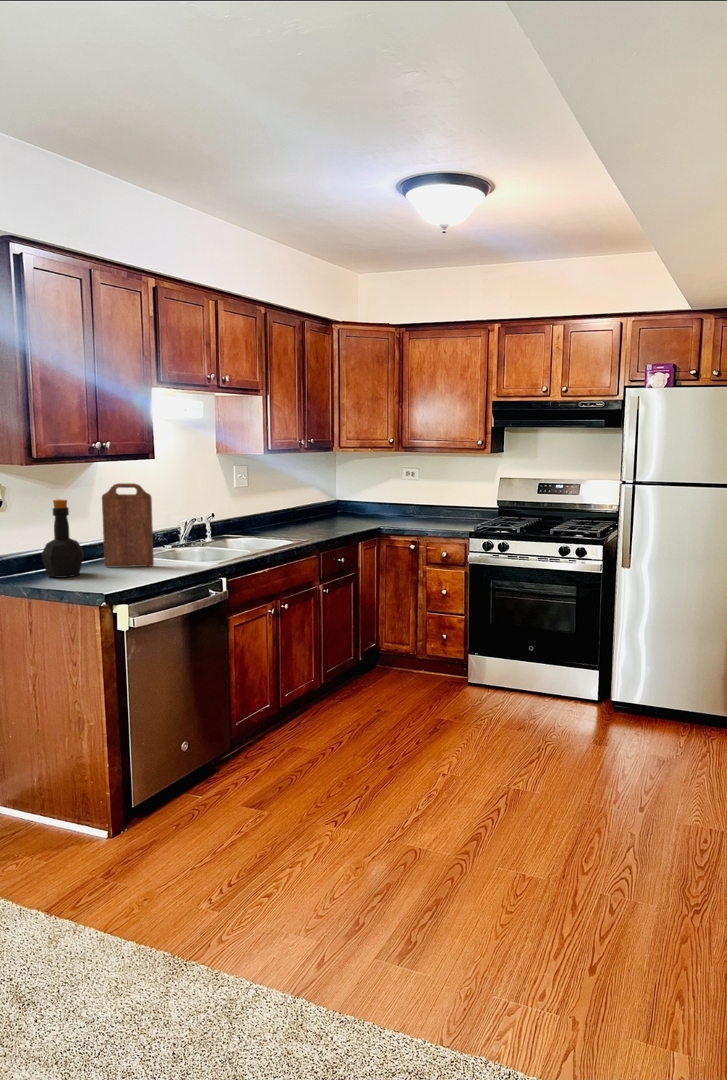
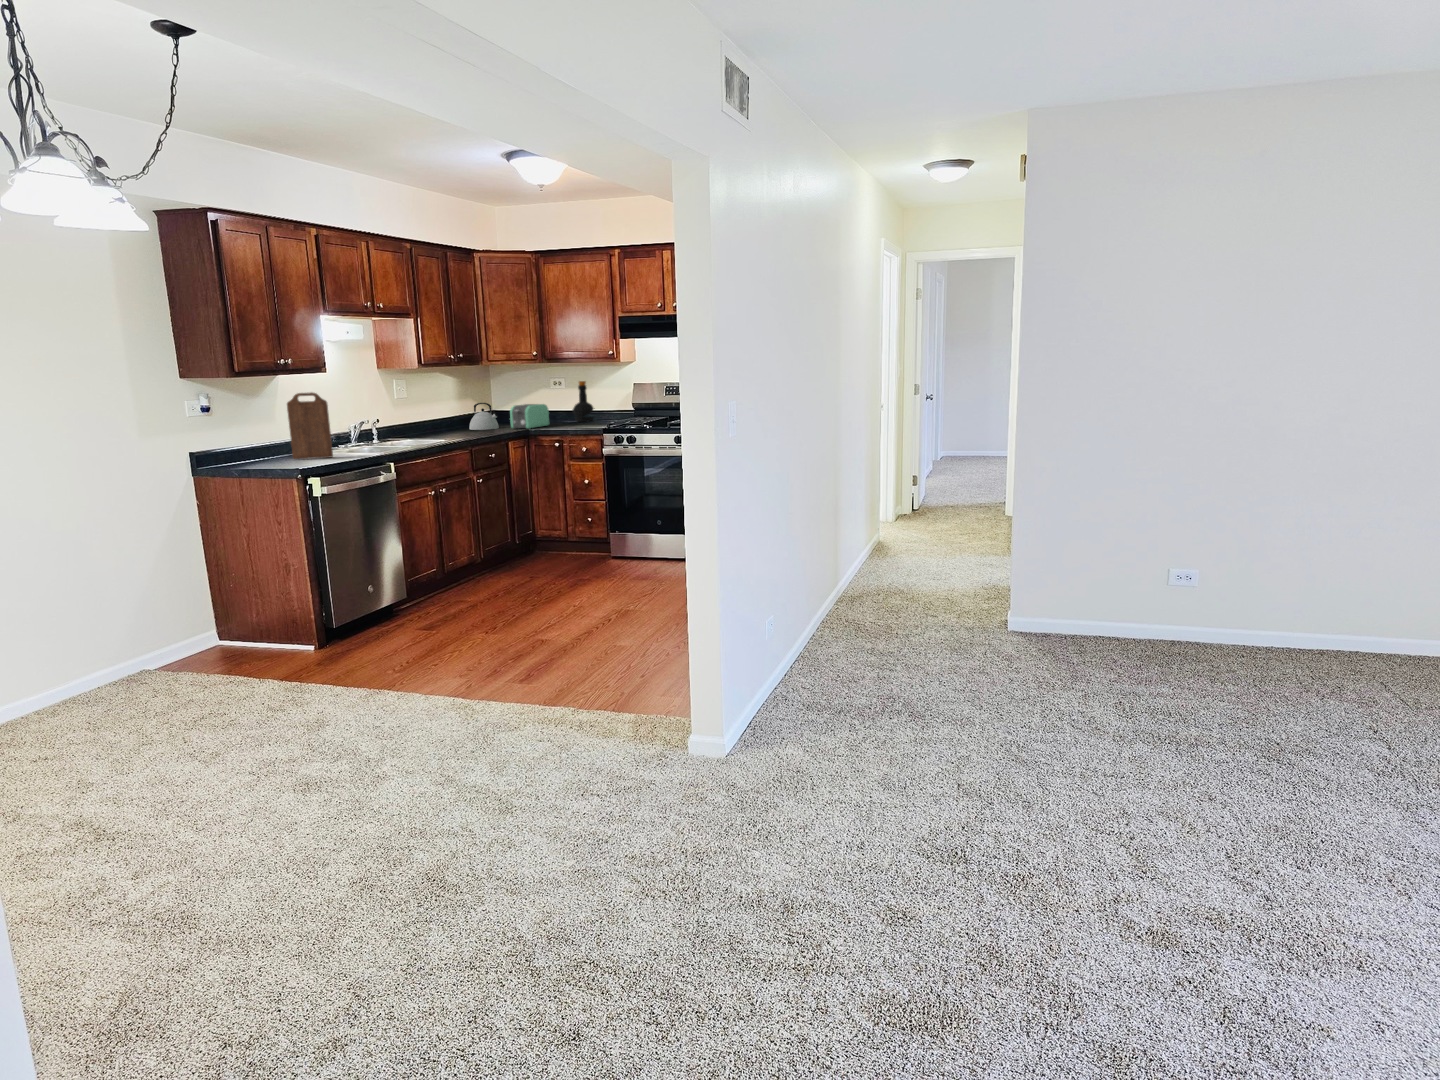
kettle: none [312,493,345,523] -> present [469,403,499,430]
toaster: none [360,496,402,526] -> present [510,404,549,429]
bottle: present [41,499,84,578] -> present [573,381,594,422]

